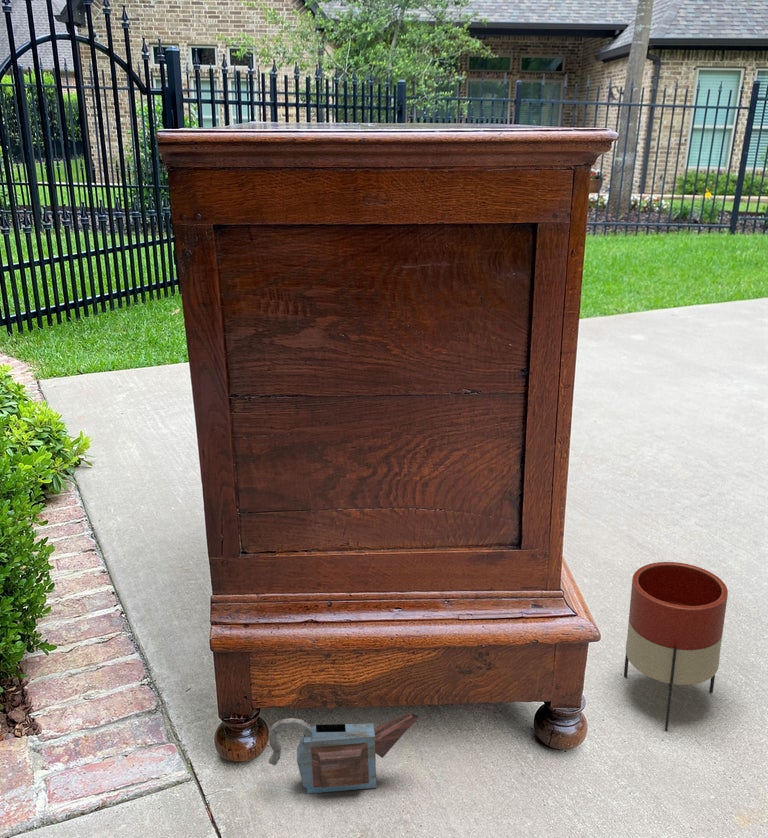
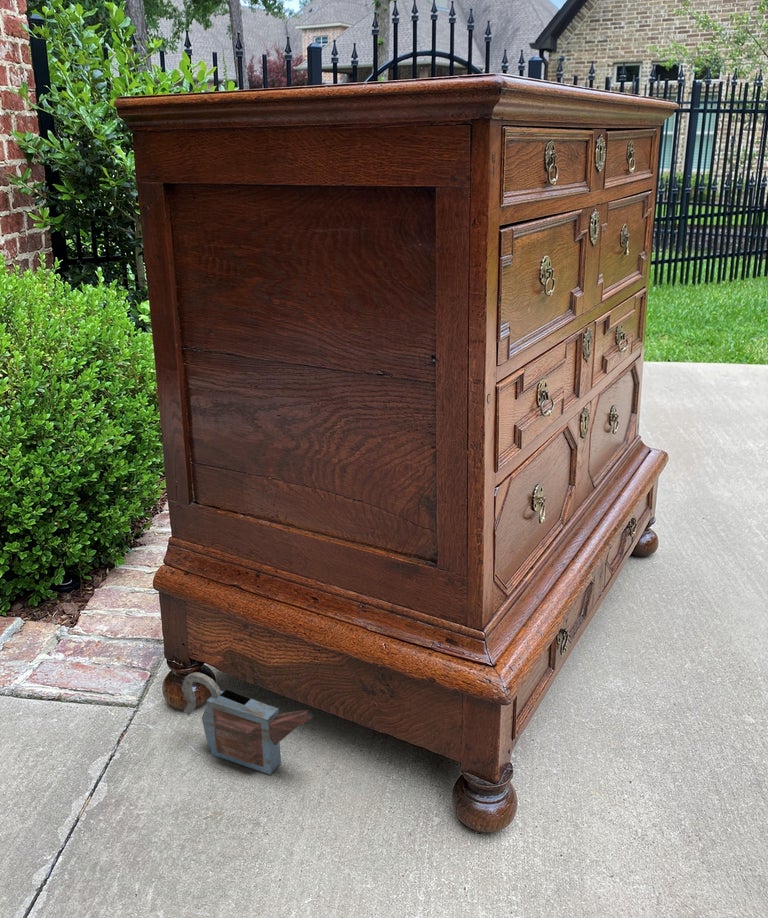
planter: present [624,562,728,731] -> none [606,647,739,853]

